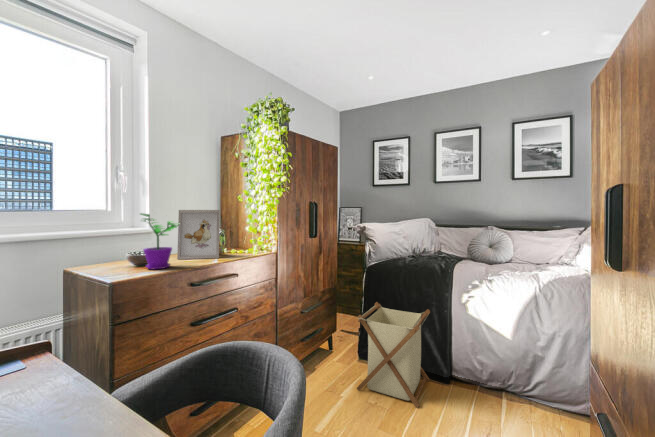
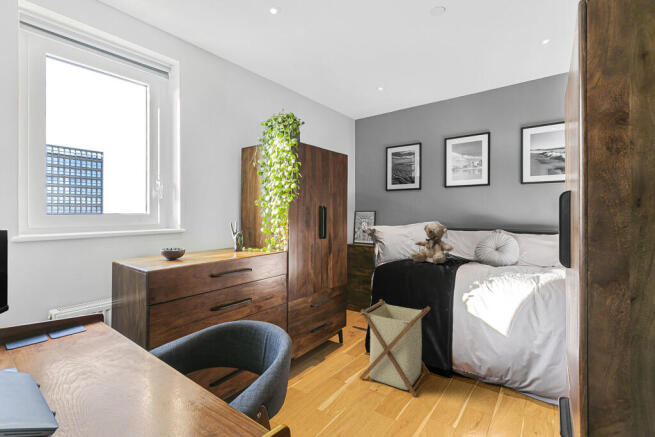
picture frame: present [177,210,220,259] -> none [201,212,238,255]
flower pot: present [141,213,178,269] -> none [169,211,202,262]
teddy bear: none [406,219,450,264] -> present [411,222,453,264]

